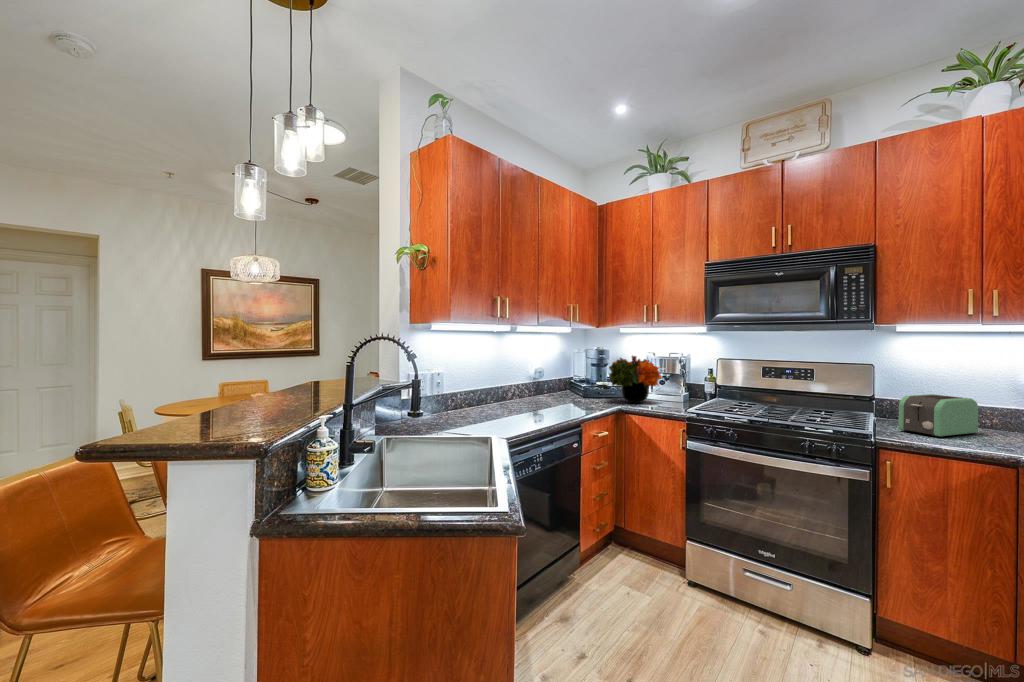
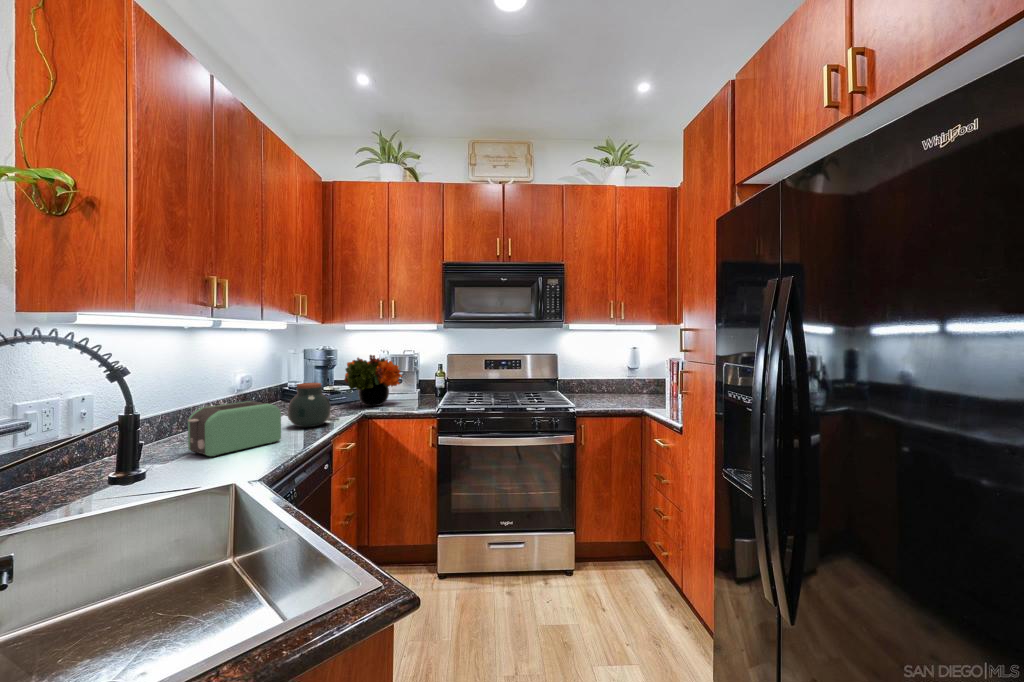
jar: none [555,376,586,412] -> present [288,383,331,427]
toaster: present [898,394,978,437] -> present [188,401,281,457]

